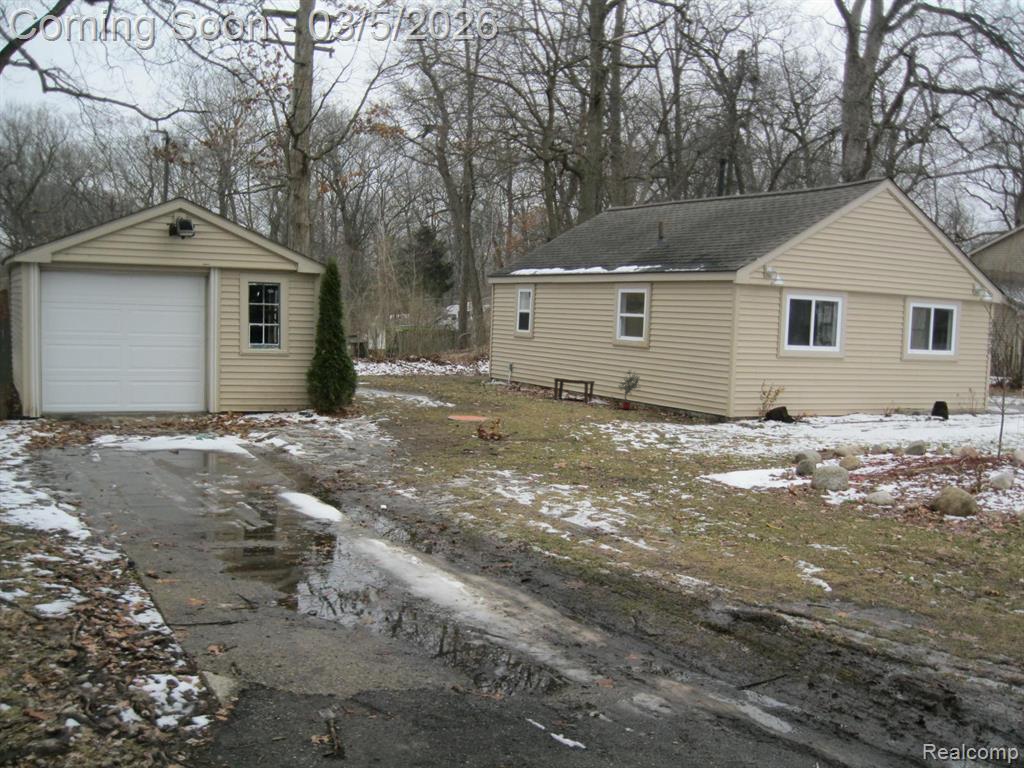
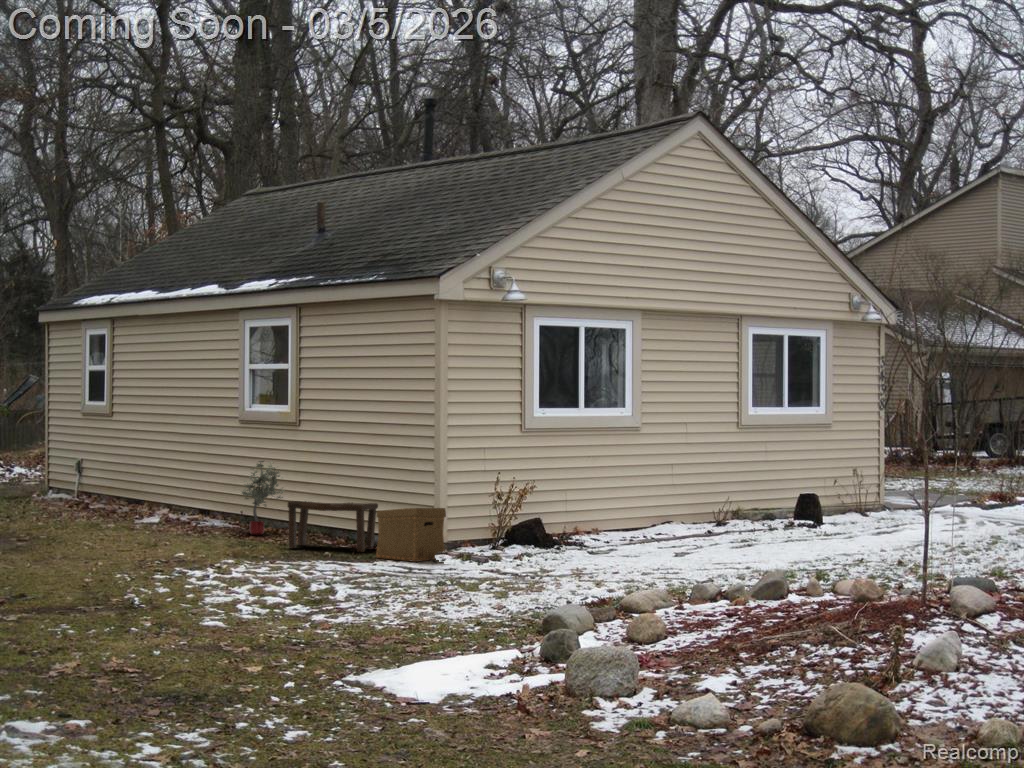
bench: present [554,378,595,402] -> present [288,501,378,552]
cardboard box: none [695,399,733,427] -> present [376,508,446,562]

